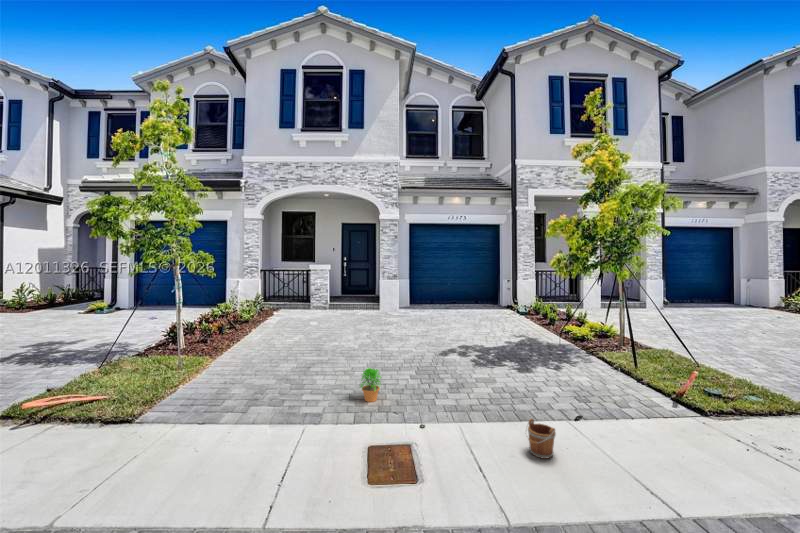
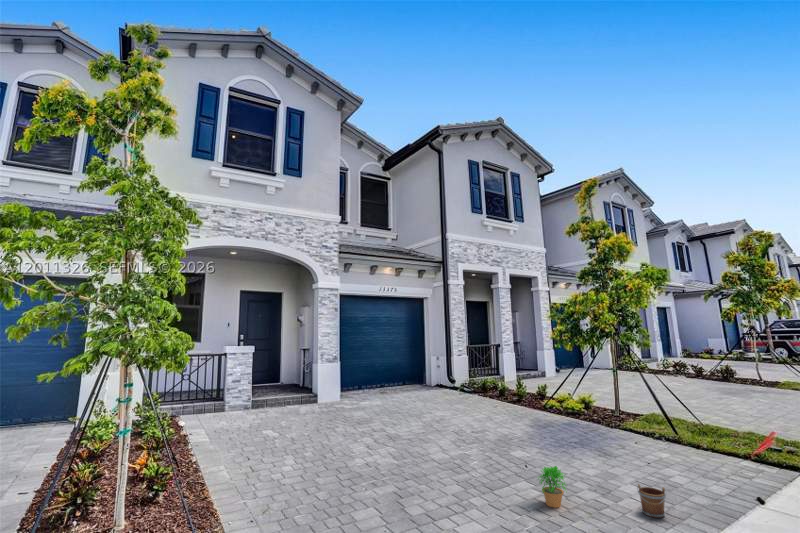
bucket: present [527,419,556,459] -> present [638,484,666,518]

